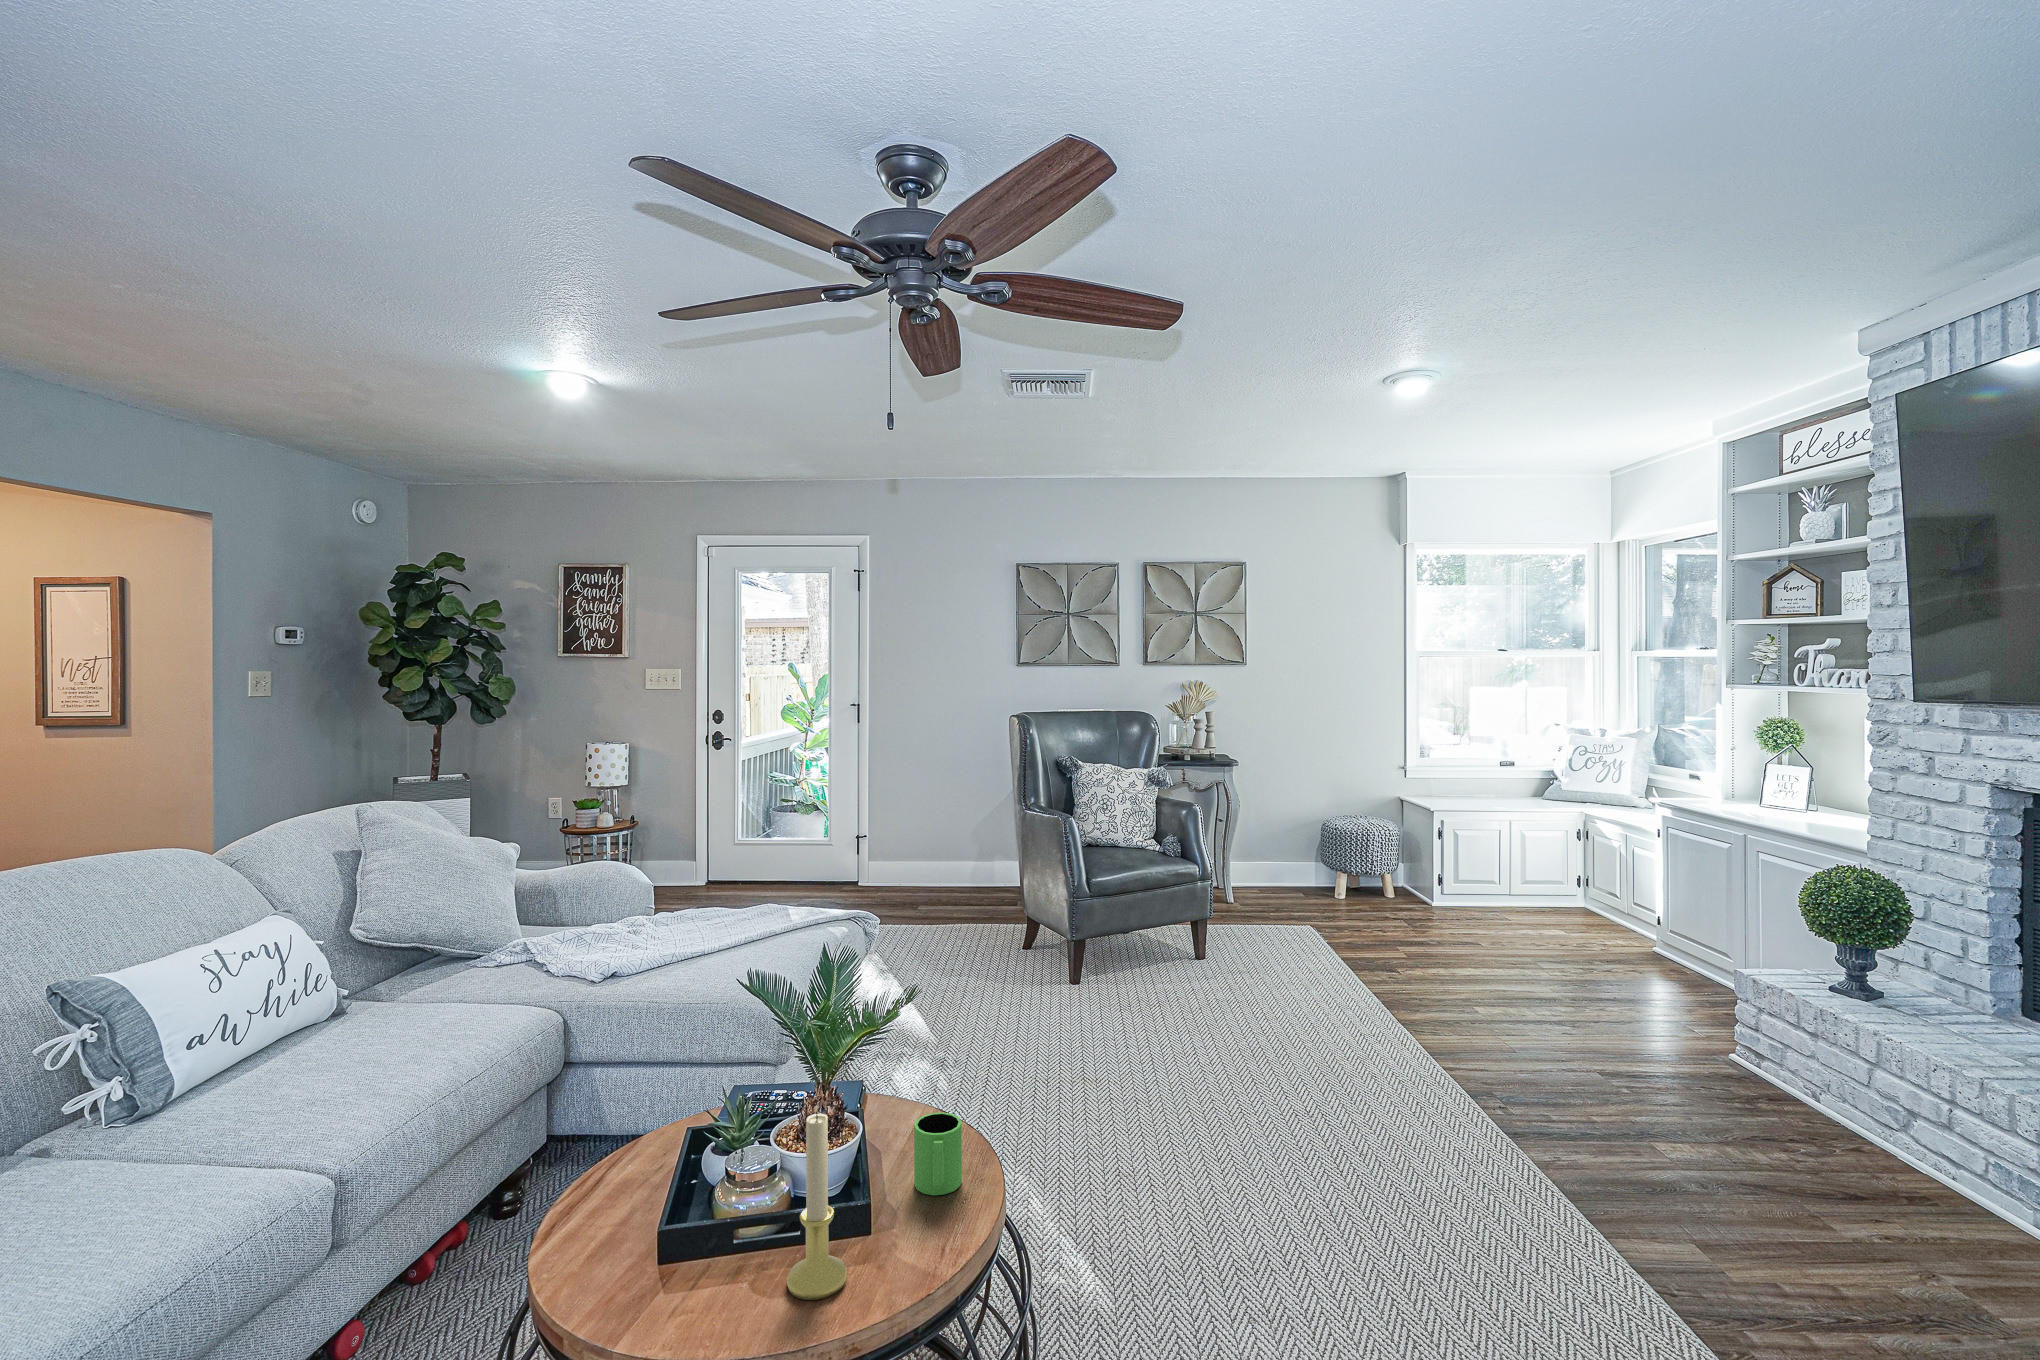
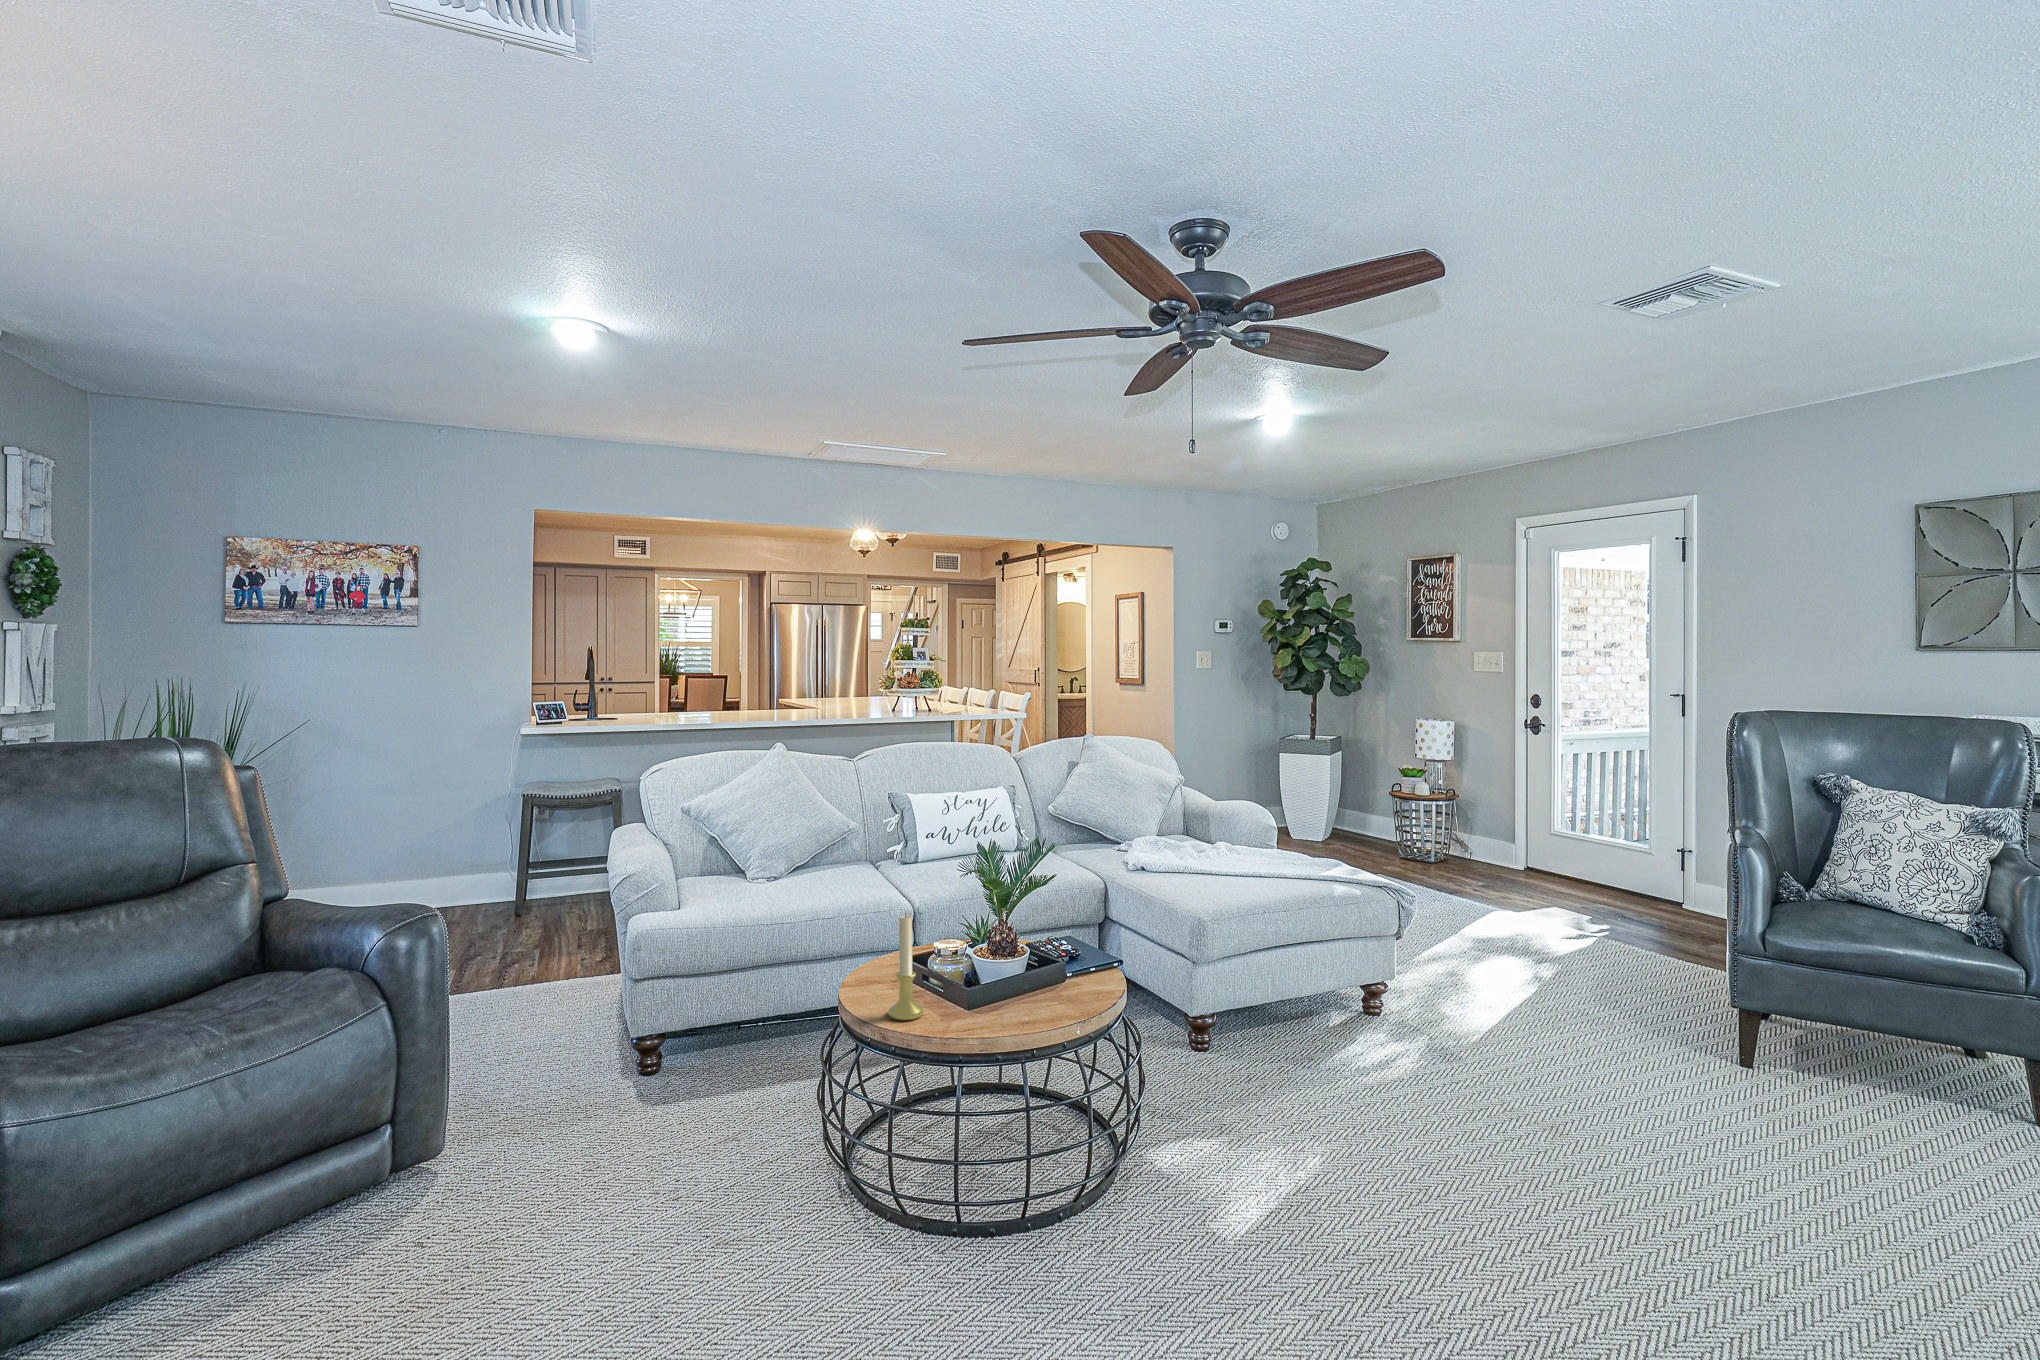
mug: present [914,1112,962,1195] -> none [1002,969,1049,1023]

